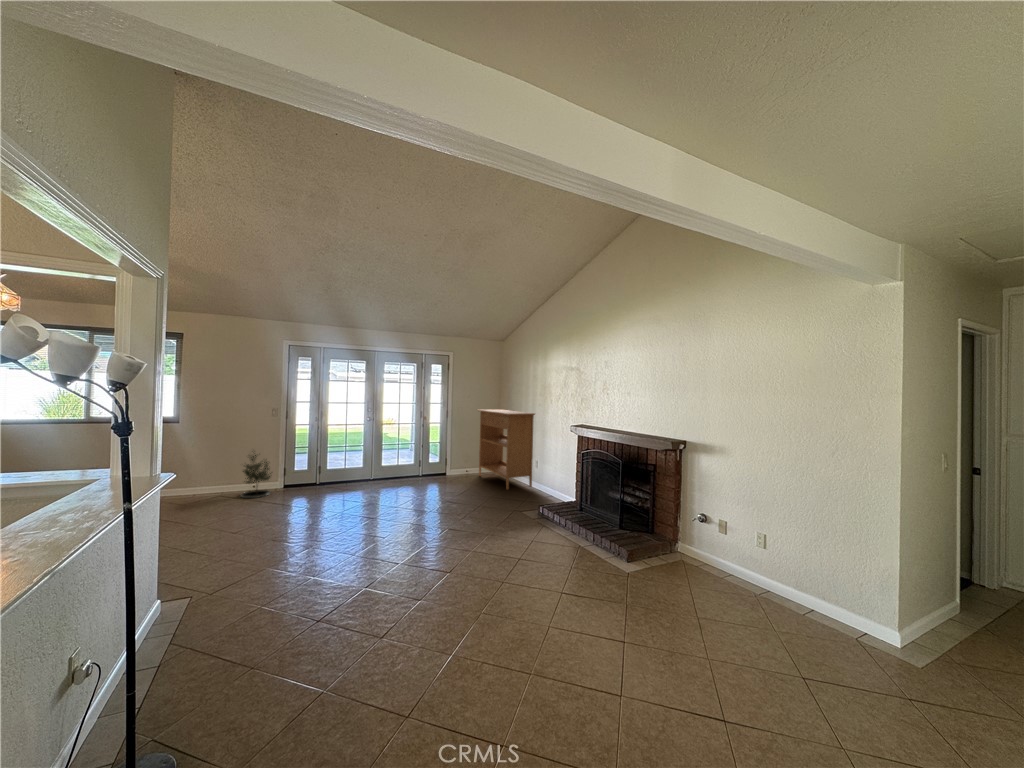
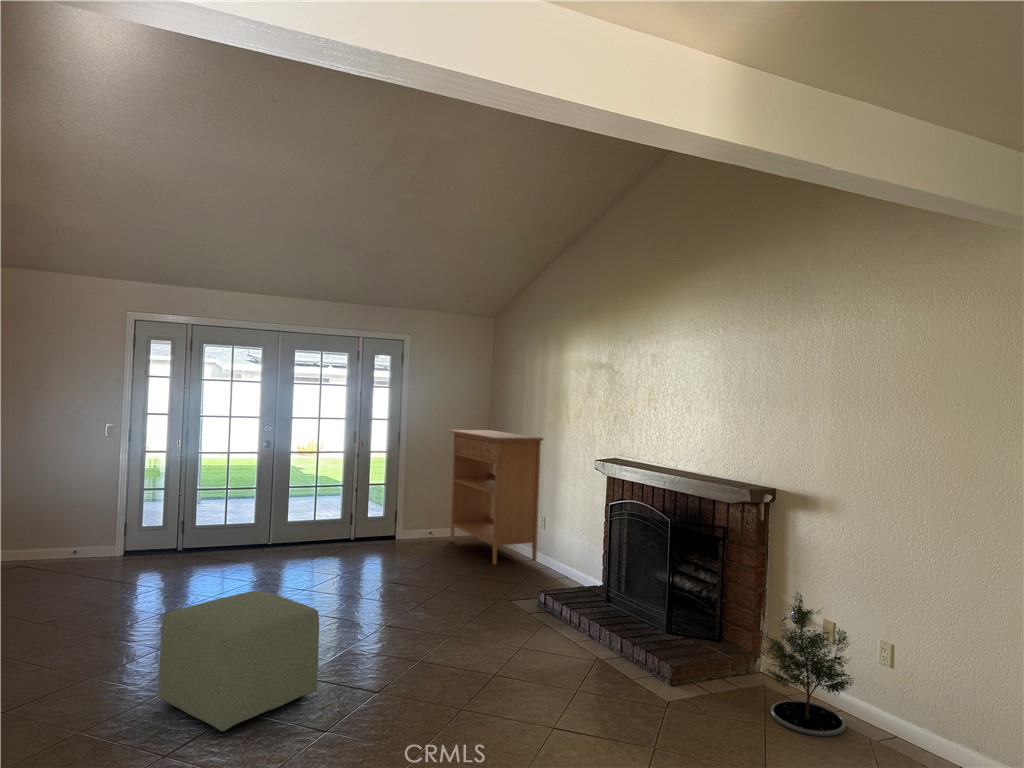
potted tree: present [241,455,271,498] -> present [765,592,855,736]
ottoman: none [312,509,412,599] -> present [158,591,319,731]

